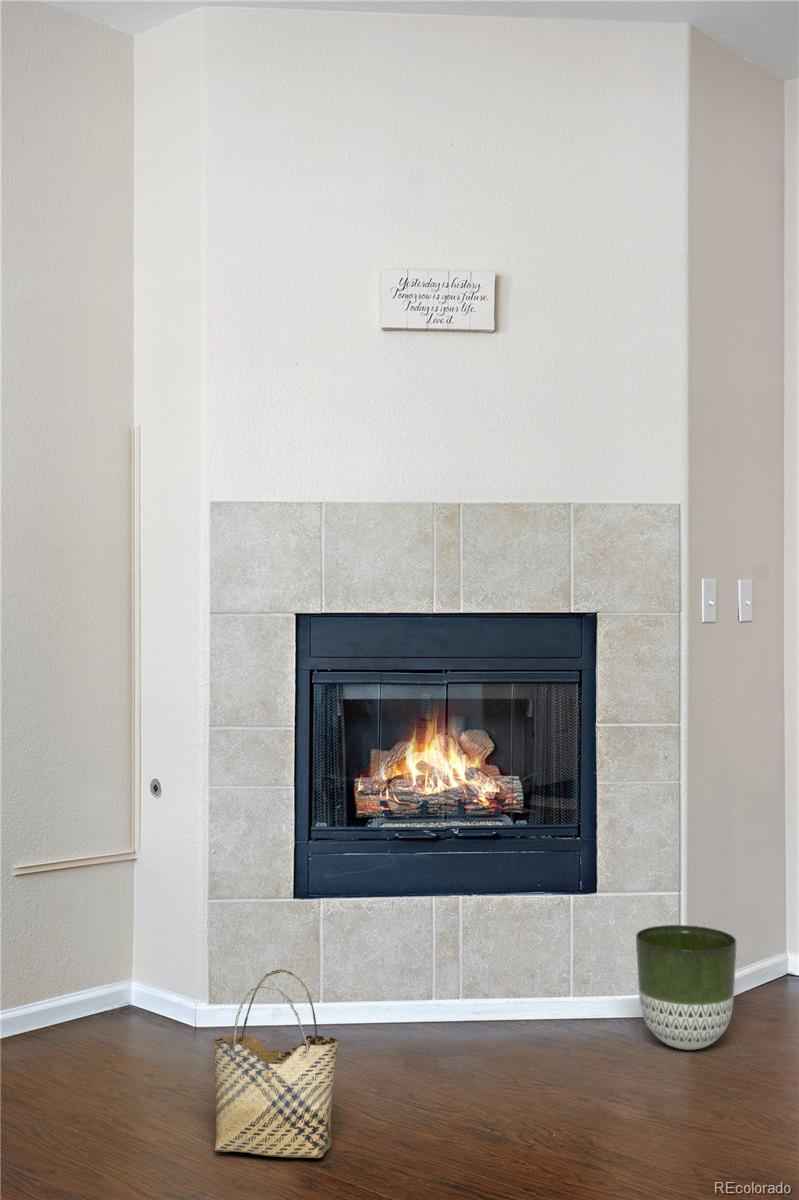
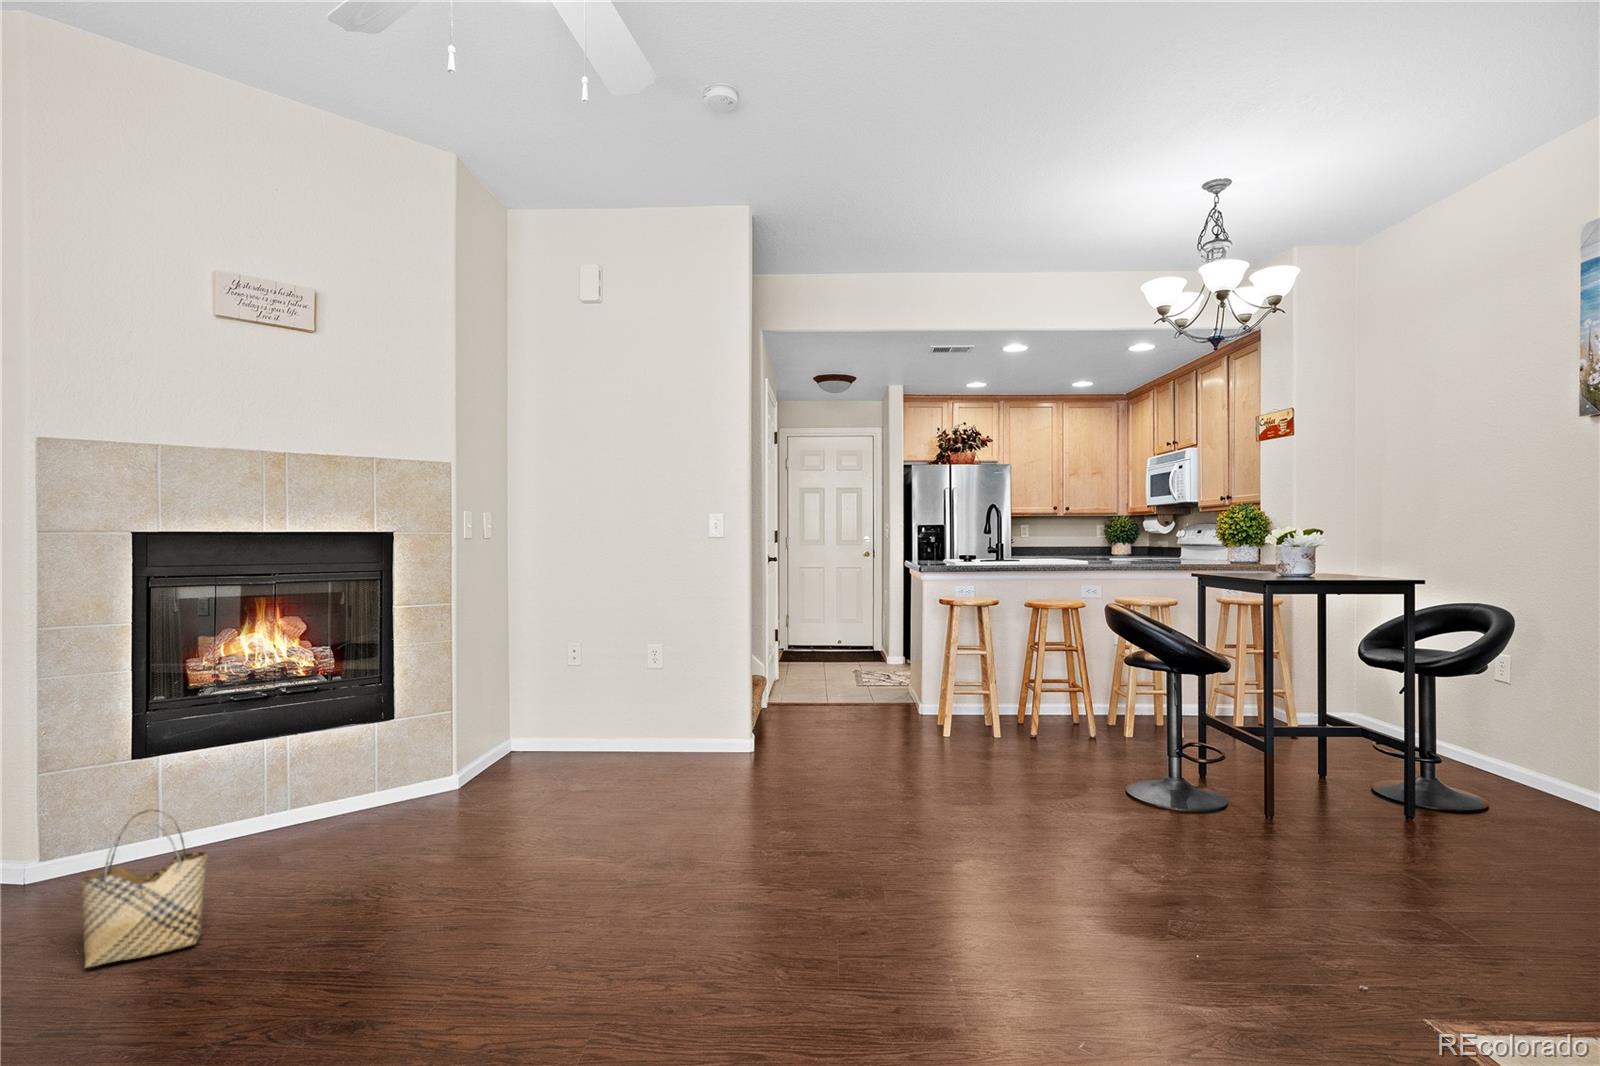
planter: present [636,925,736,1050] -> none [428,729,495,808]

